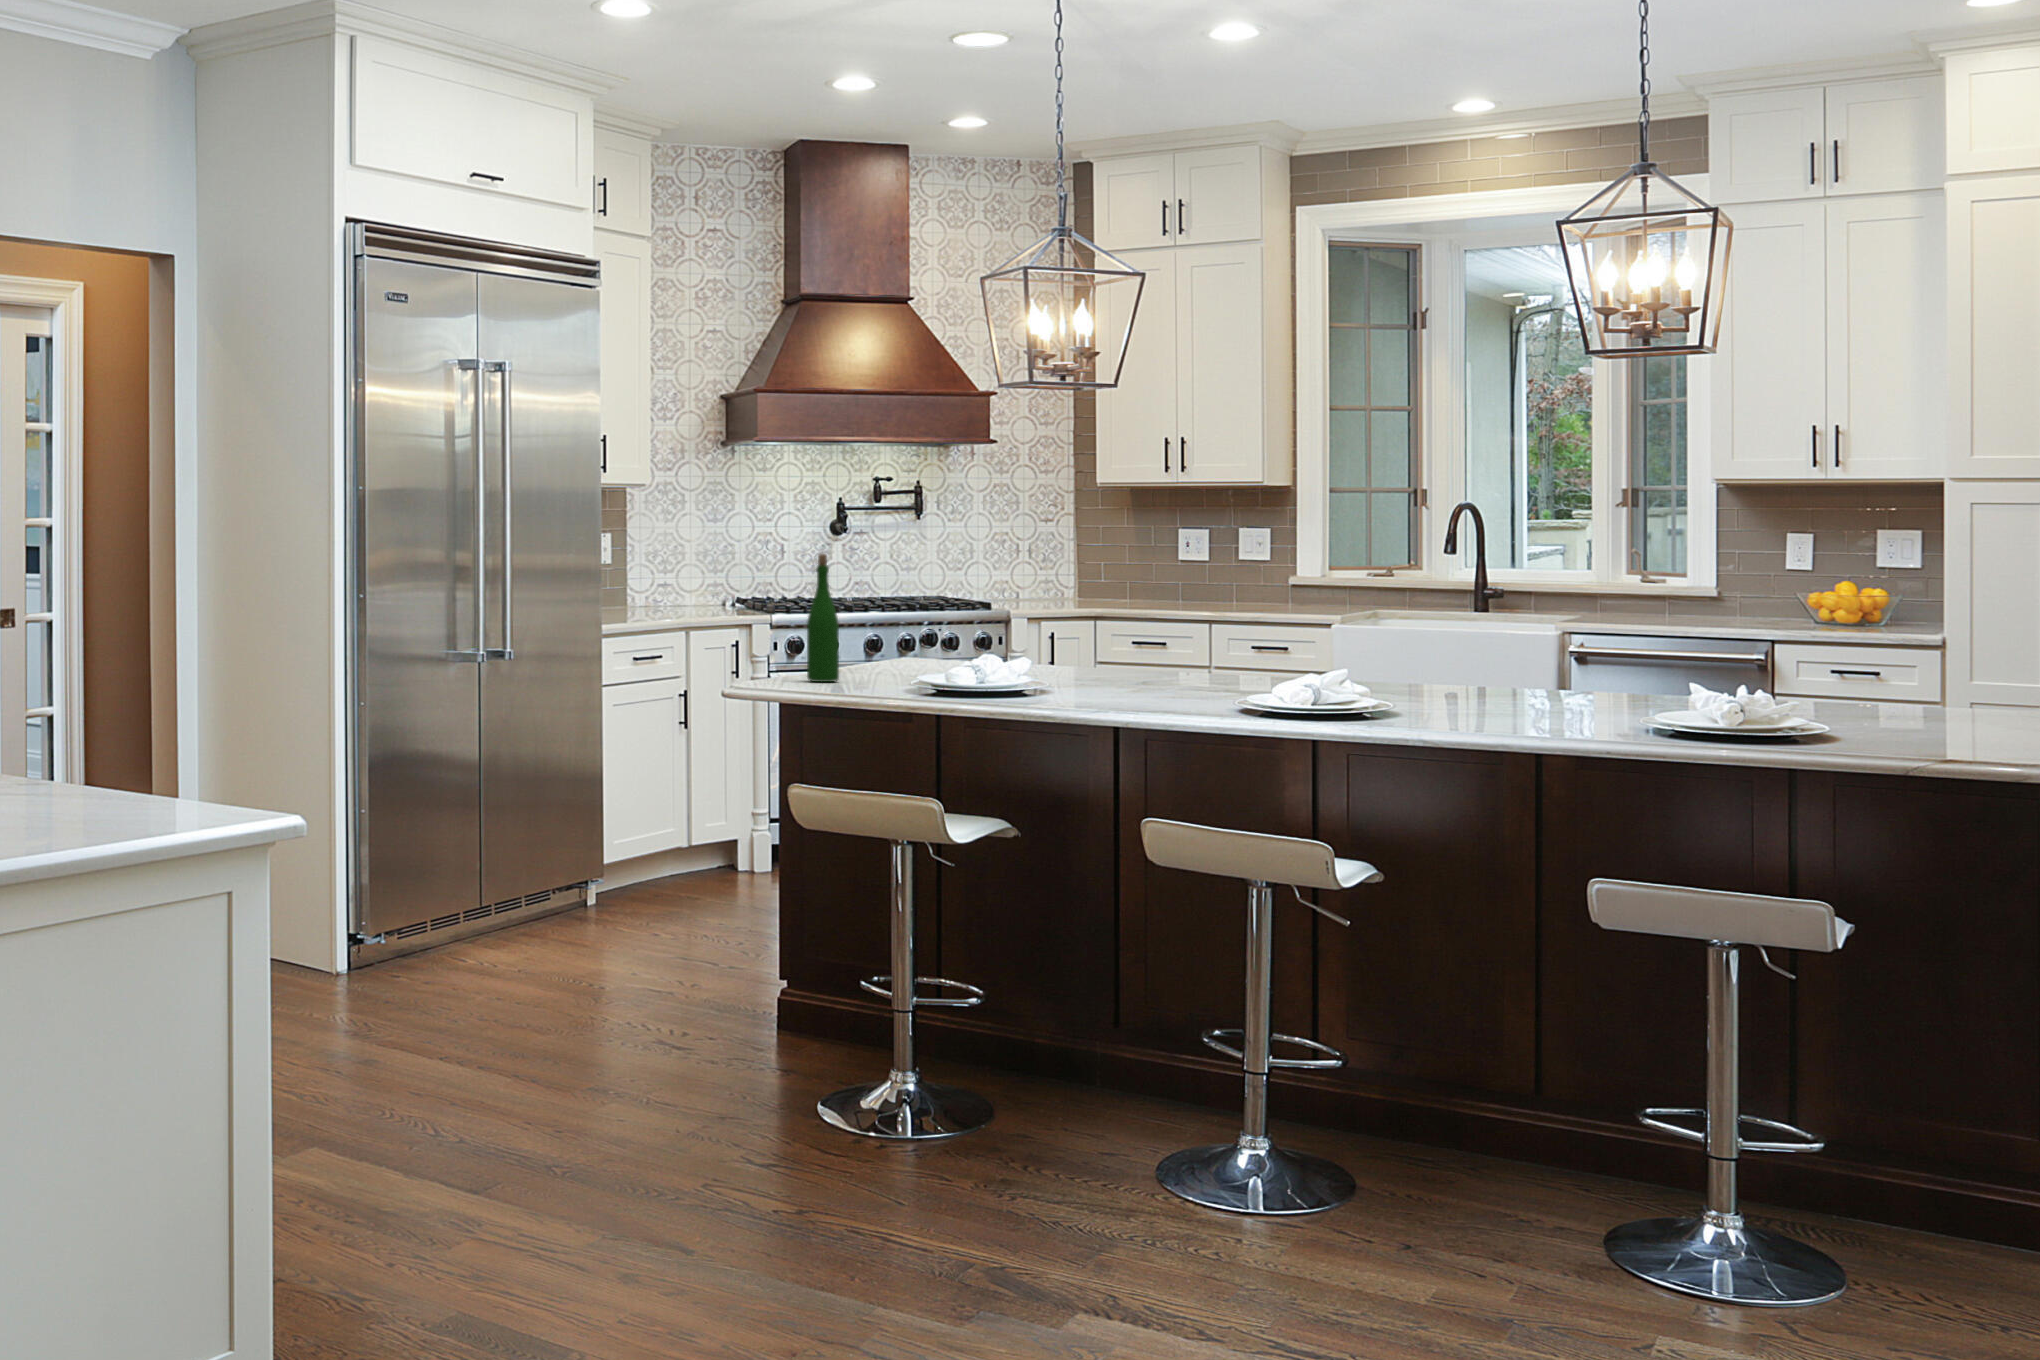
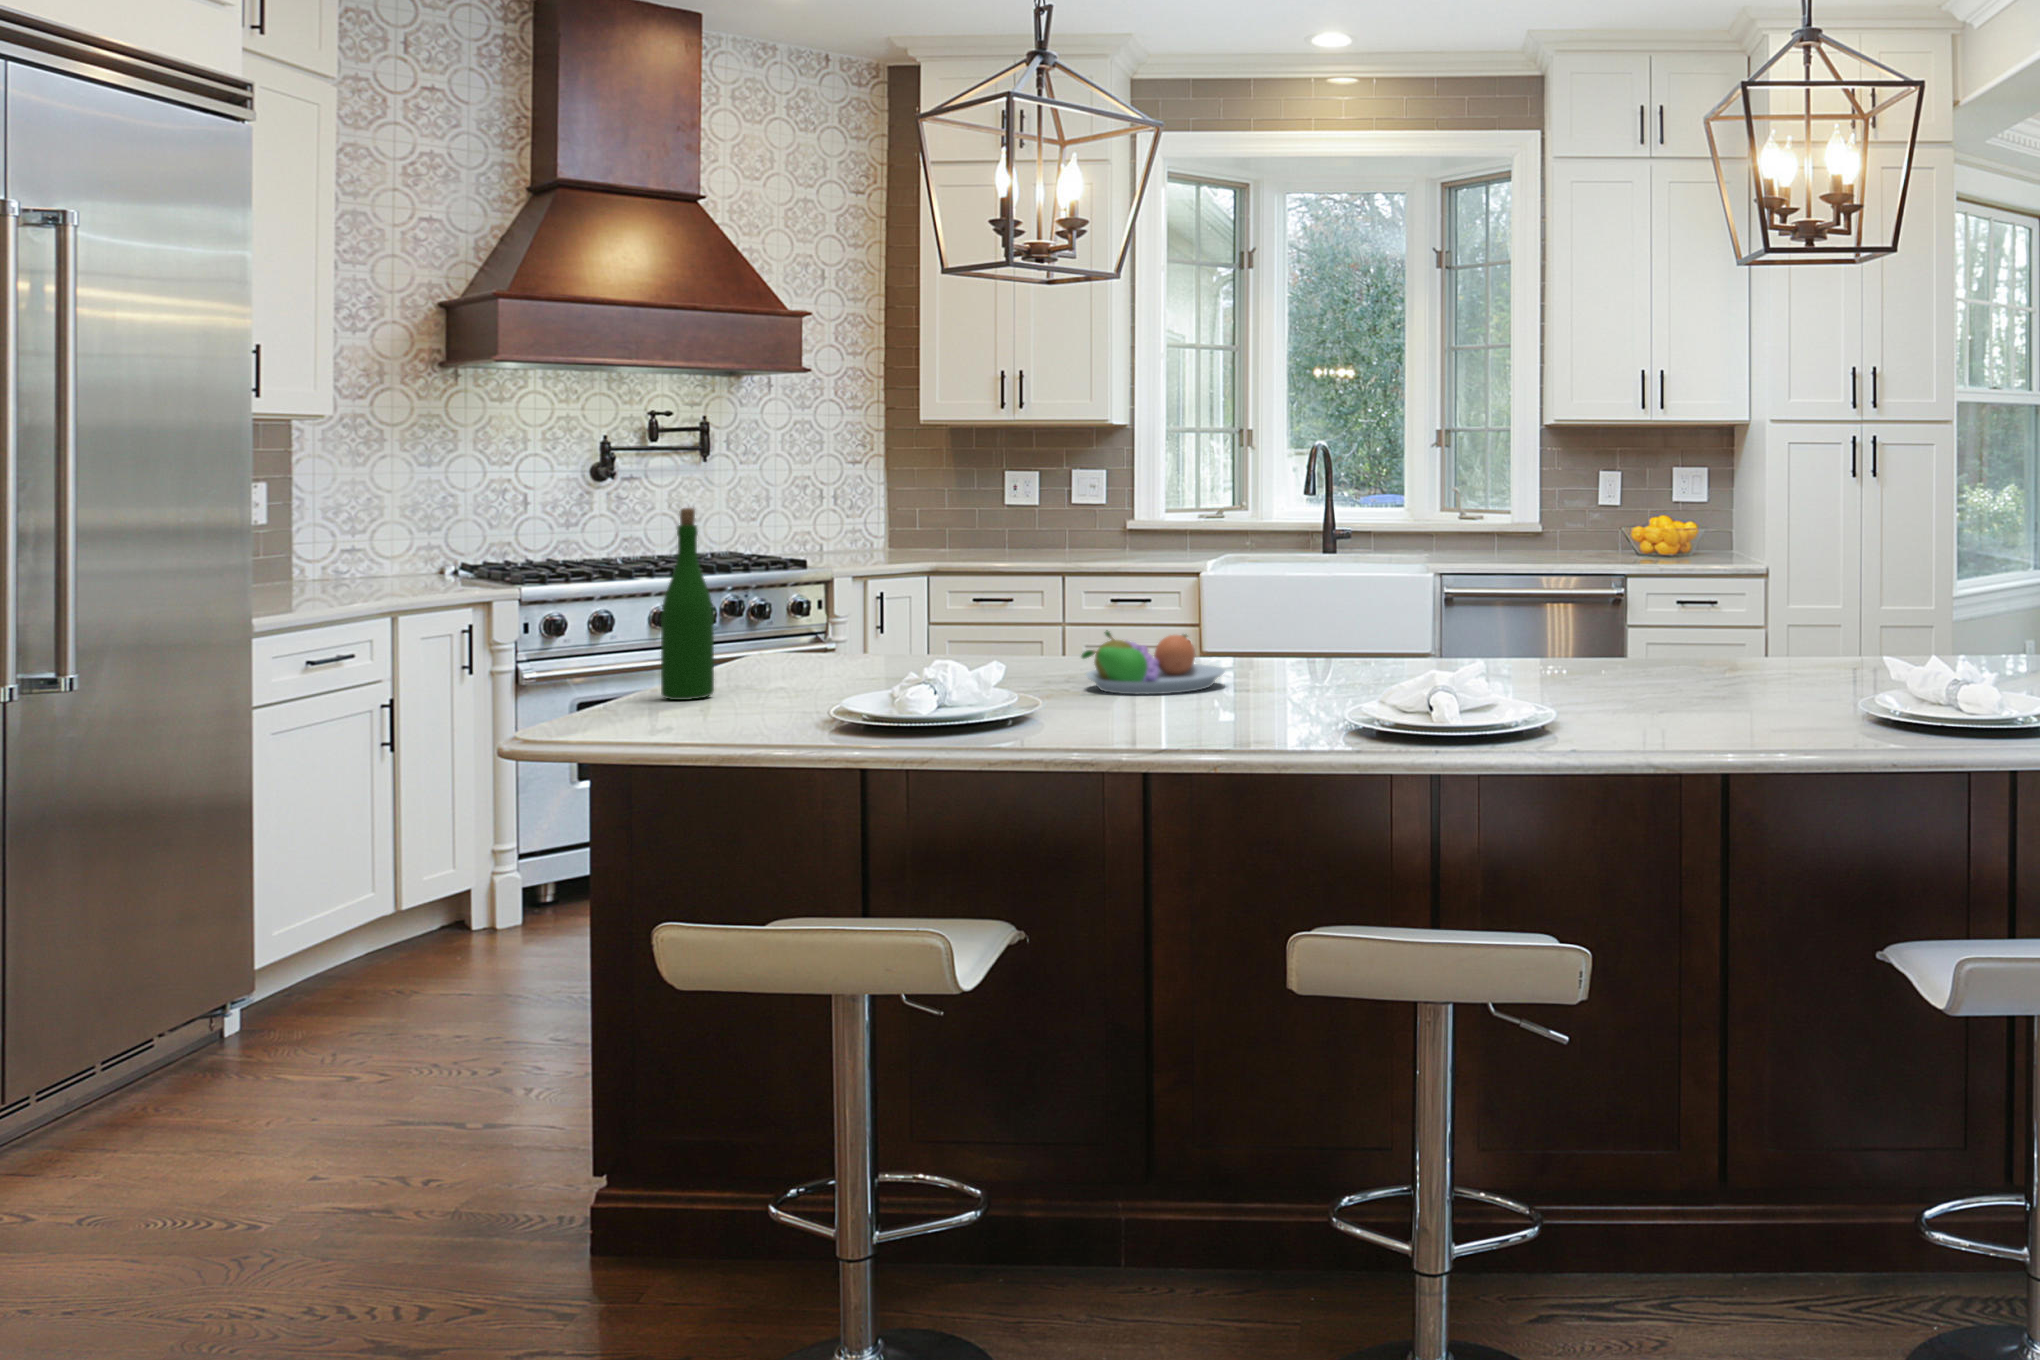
fruit bowl: none [1071,650,1185,697] -> present [1082,630,1225,694]

